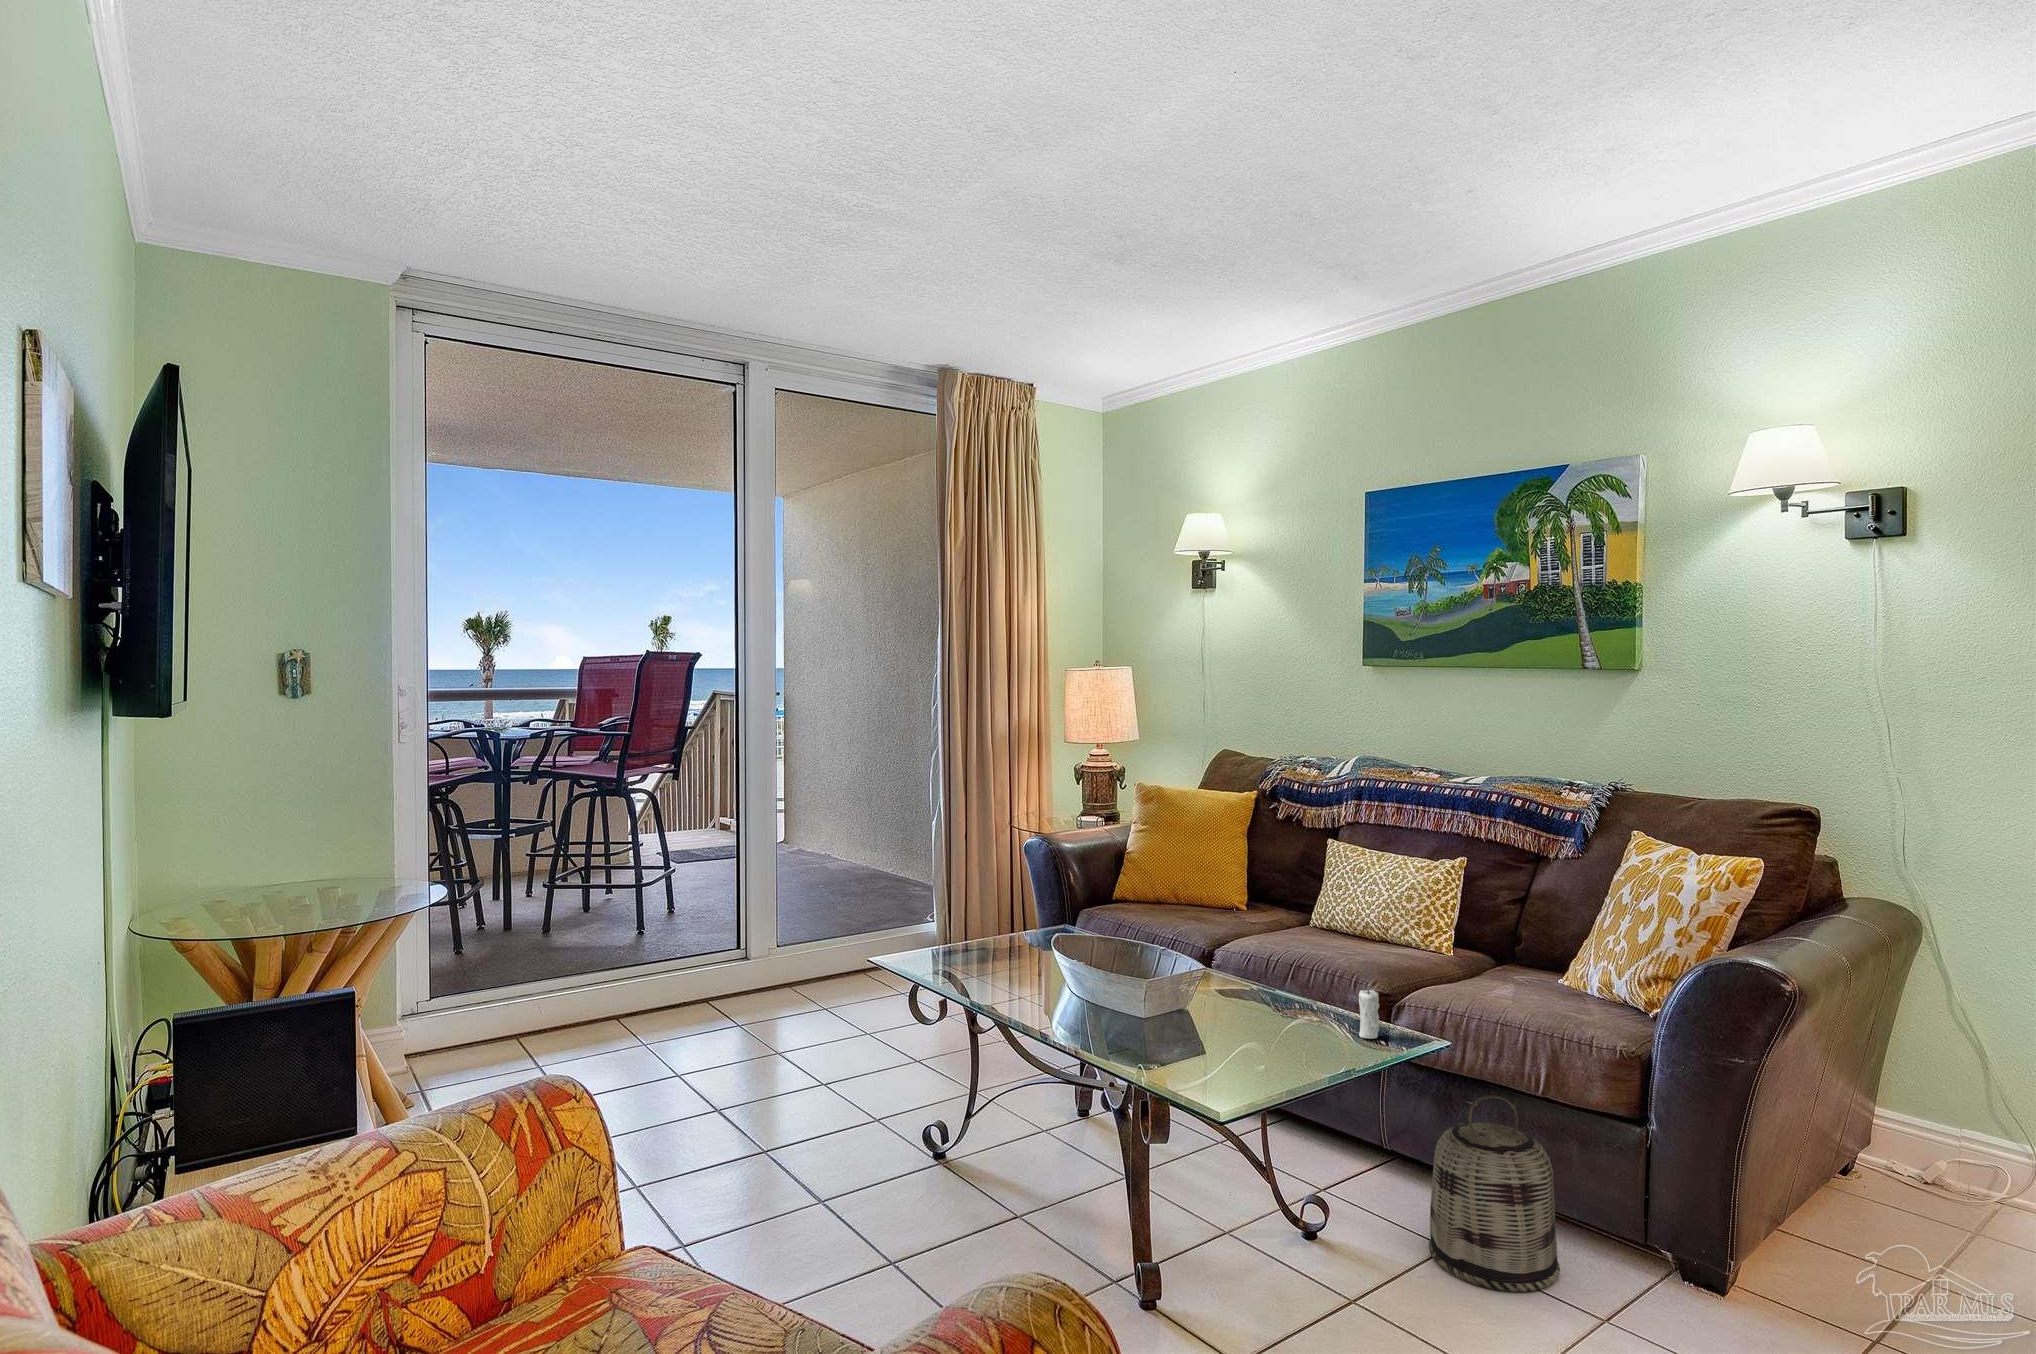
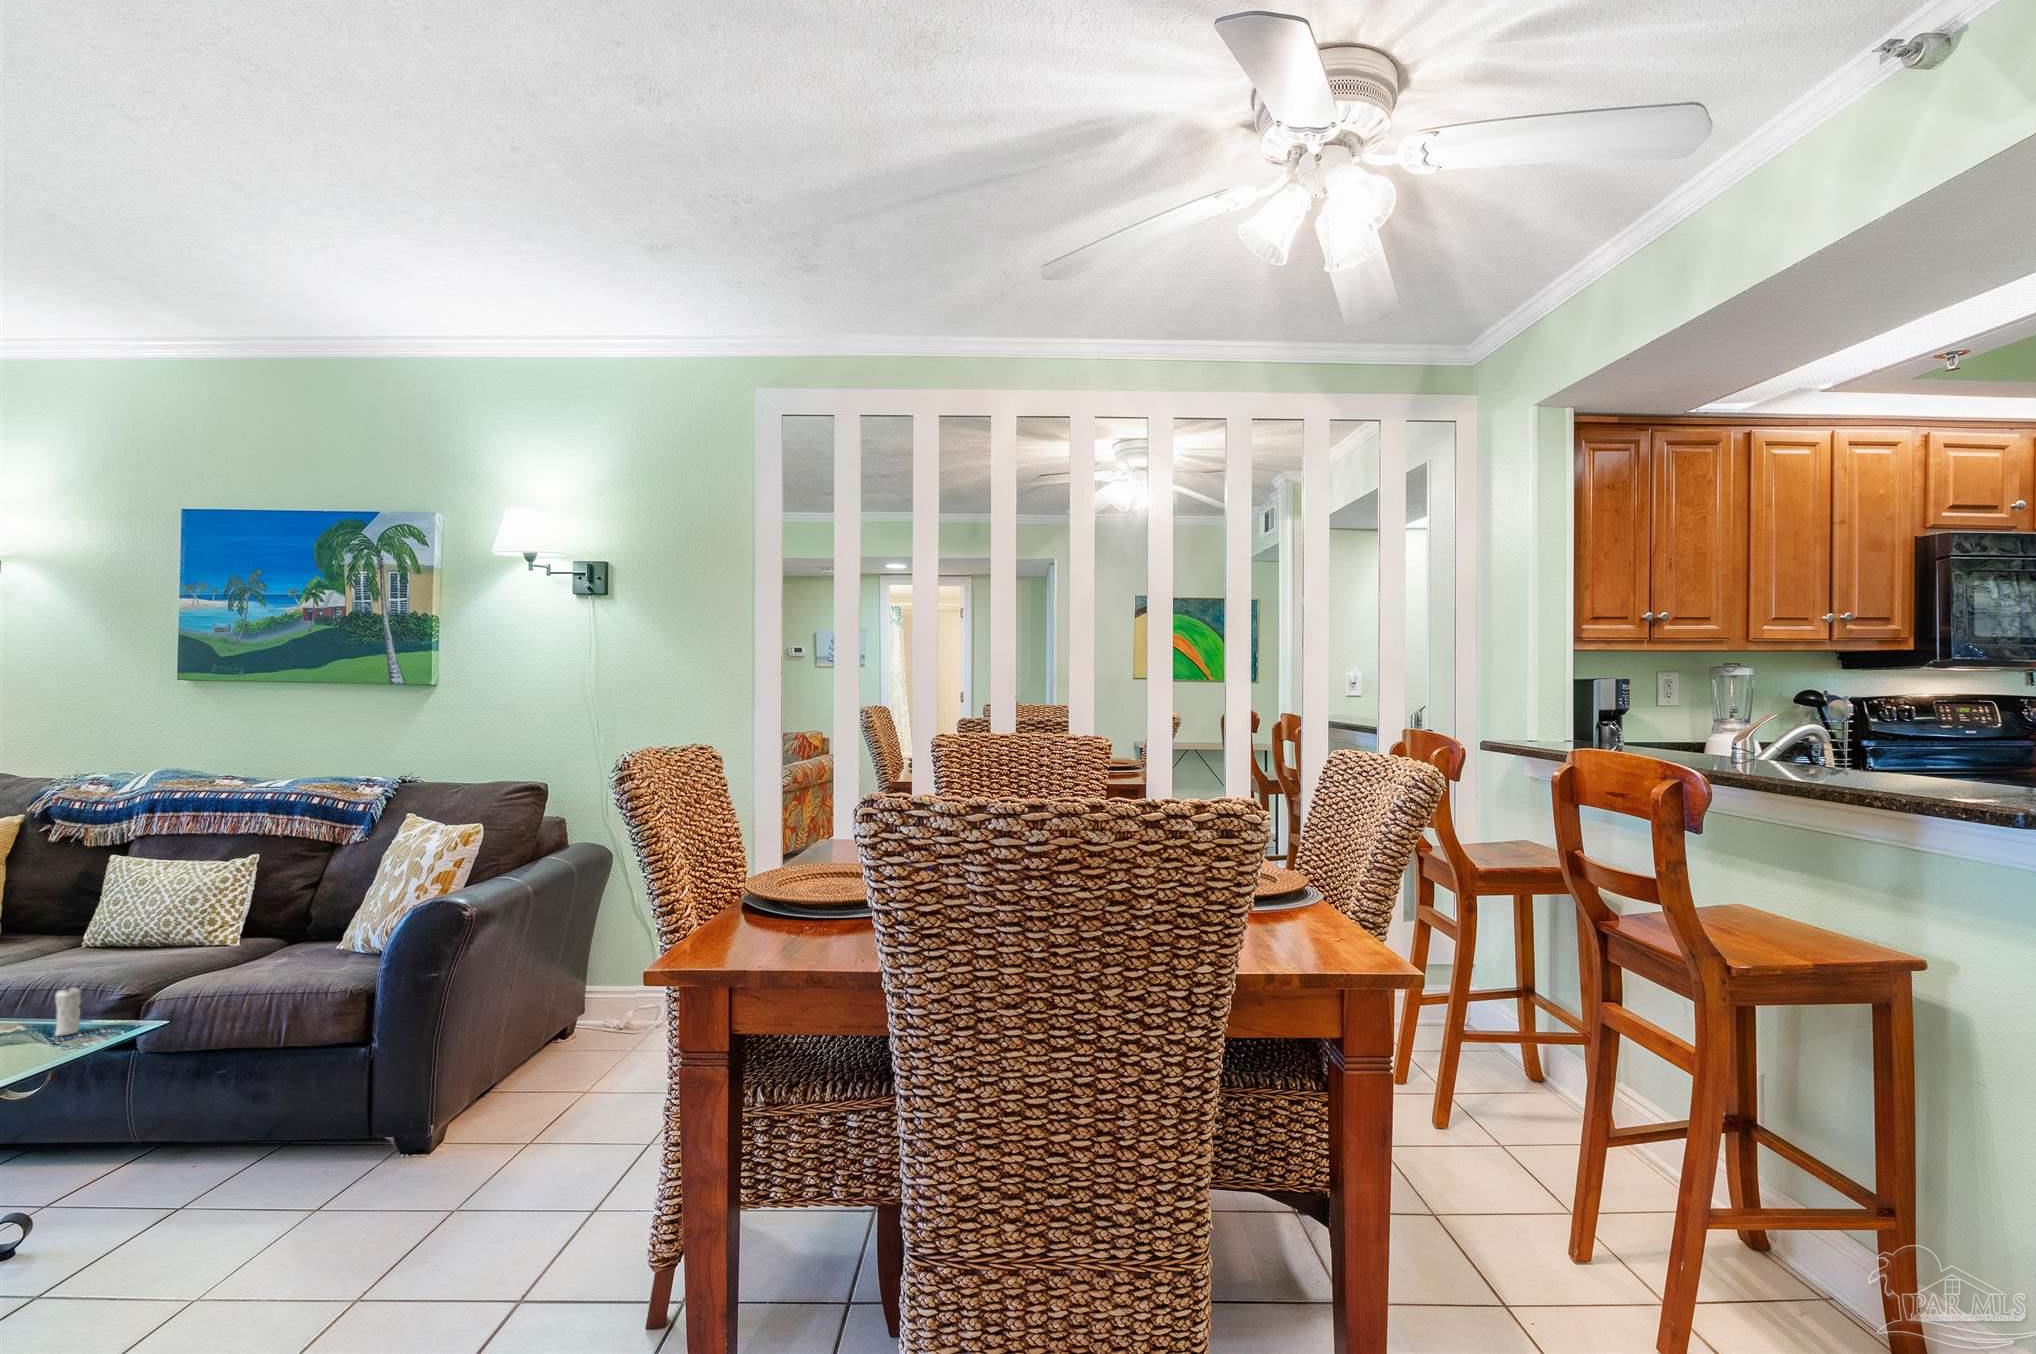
basket: present [1429,1095,1560,1292] -> none [139,1055,275,1230]

